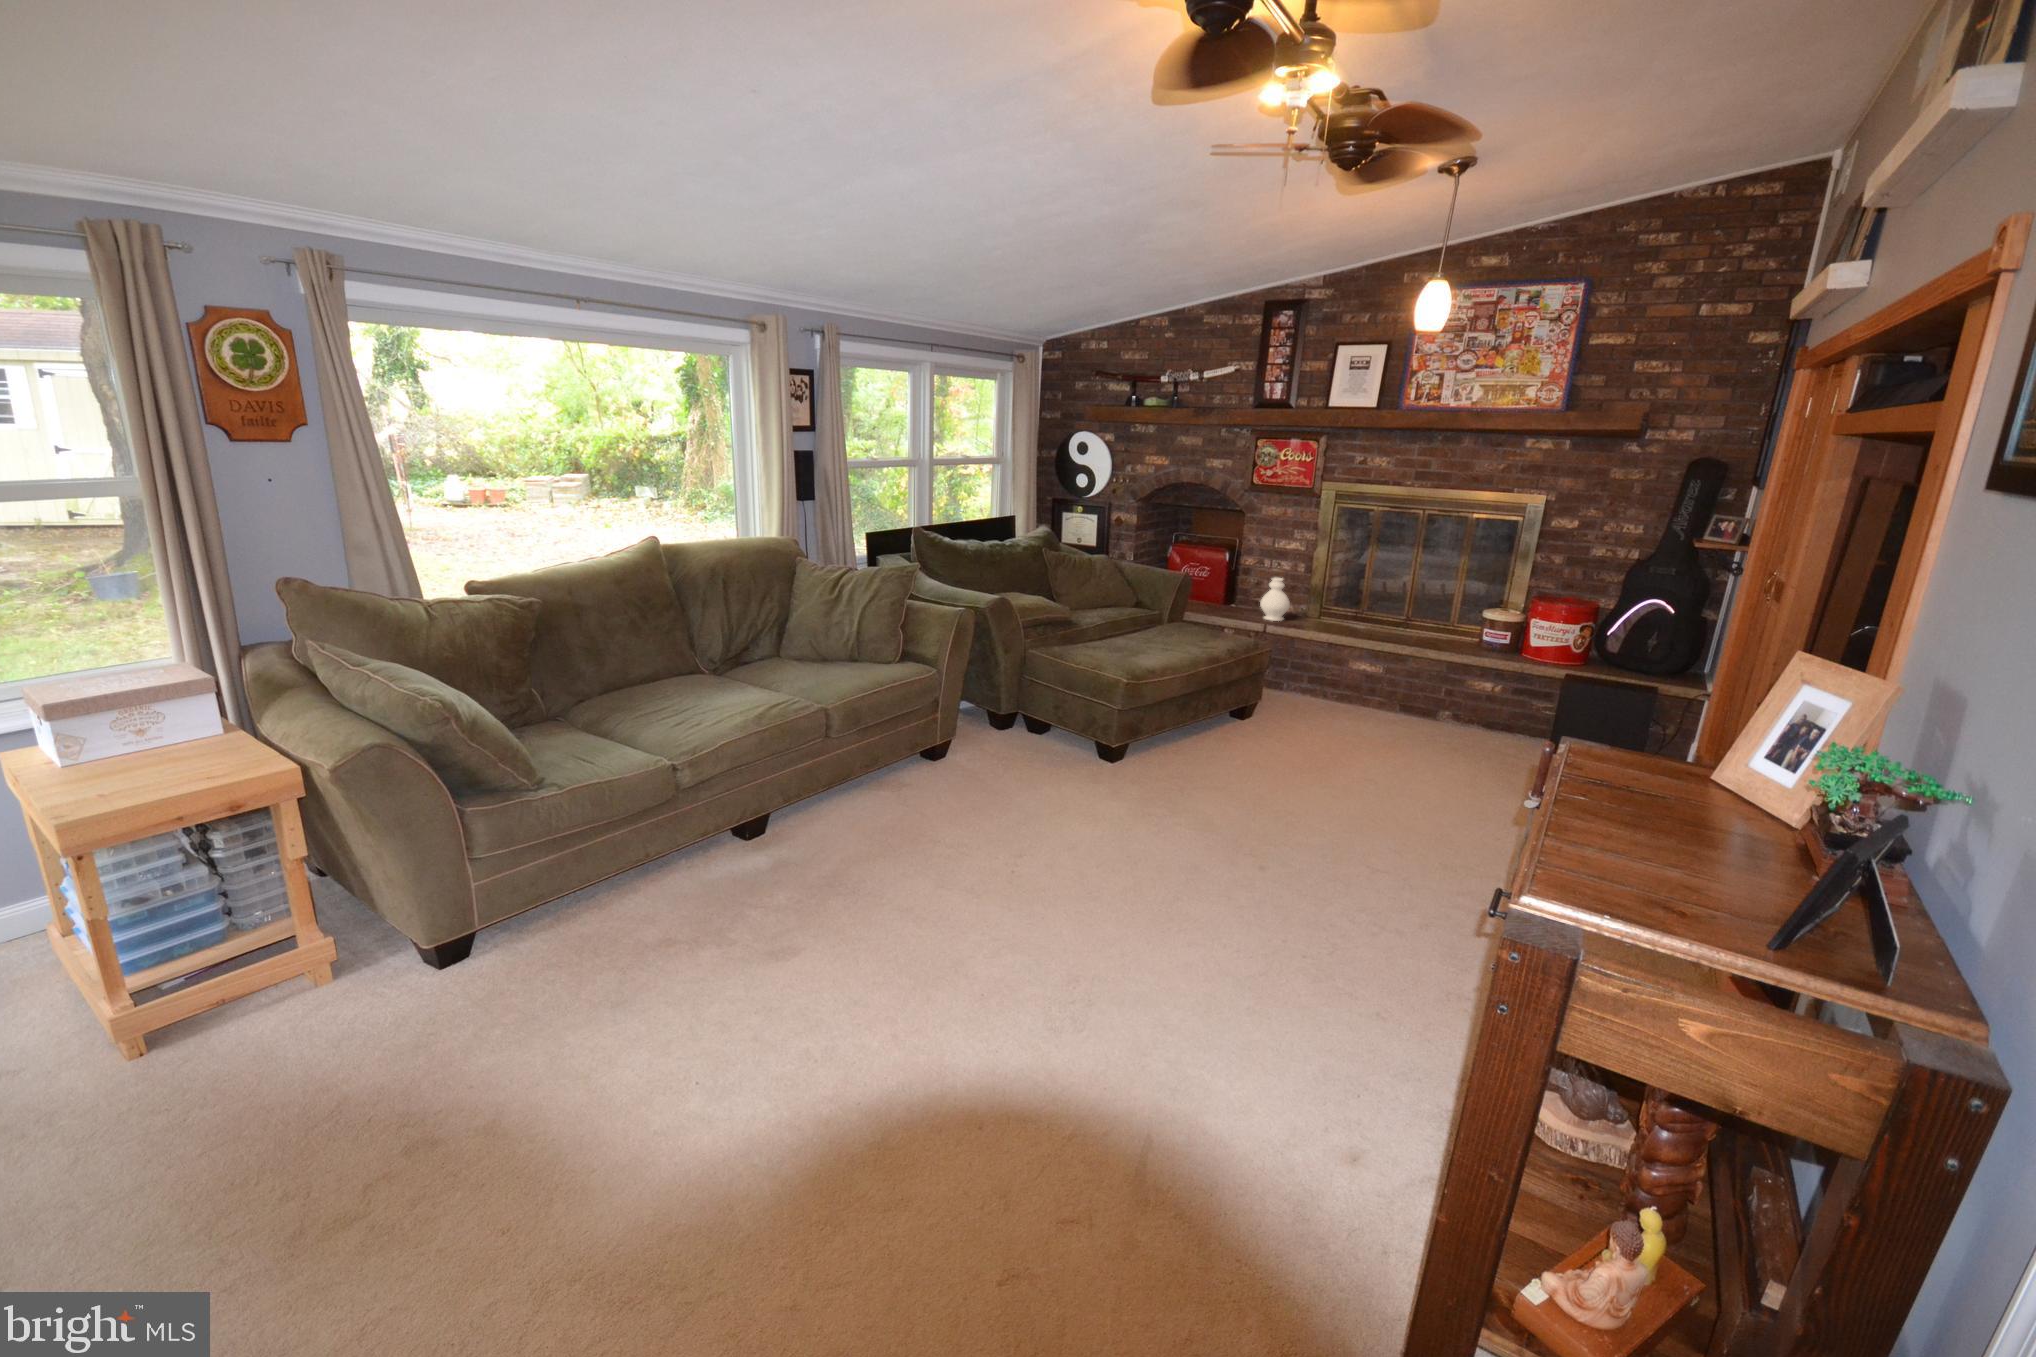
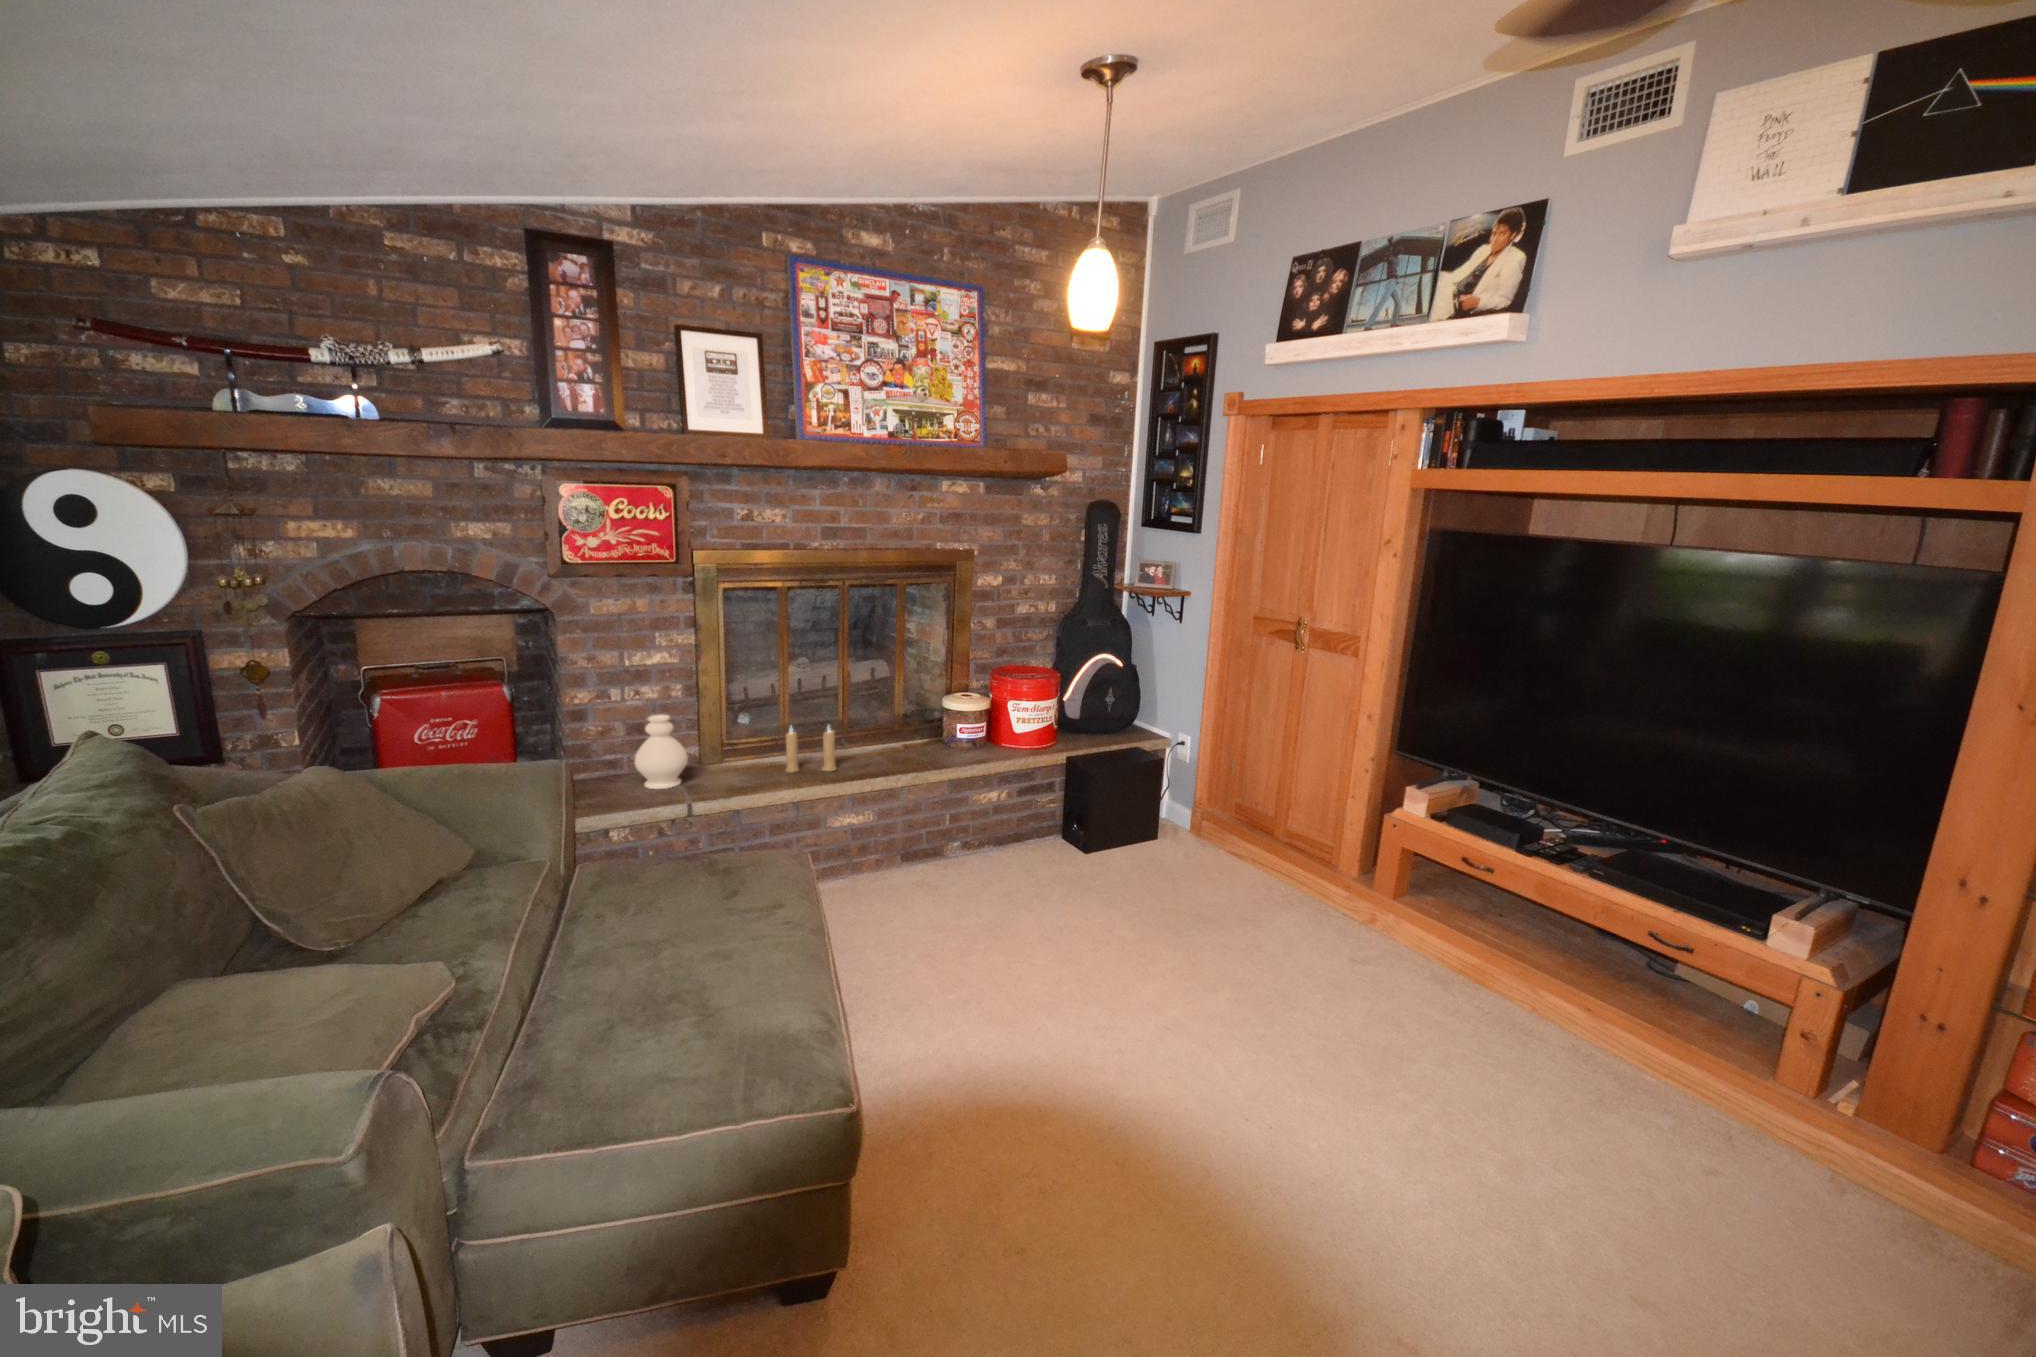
candle: none [1343,599,1378,636] -> present [785,726,836,773]

